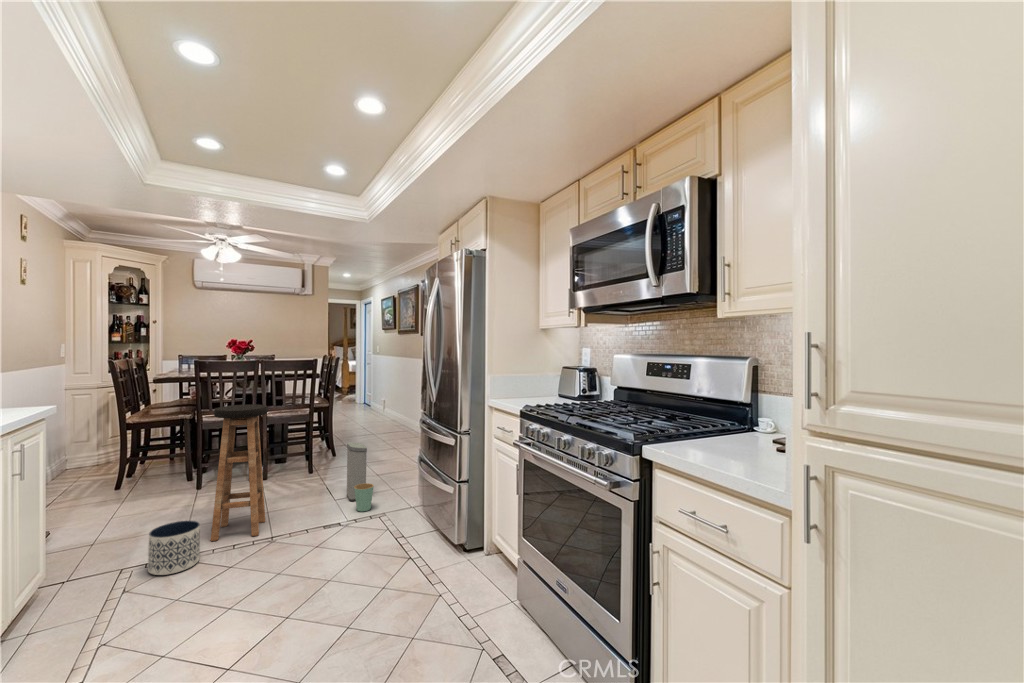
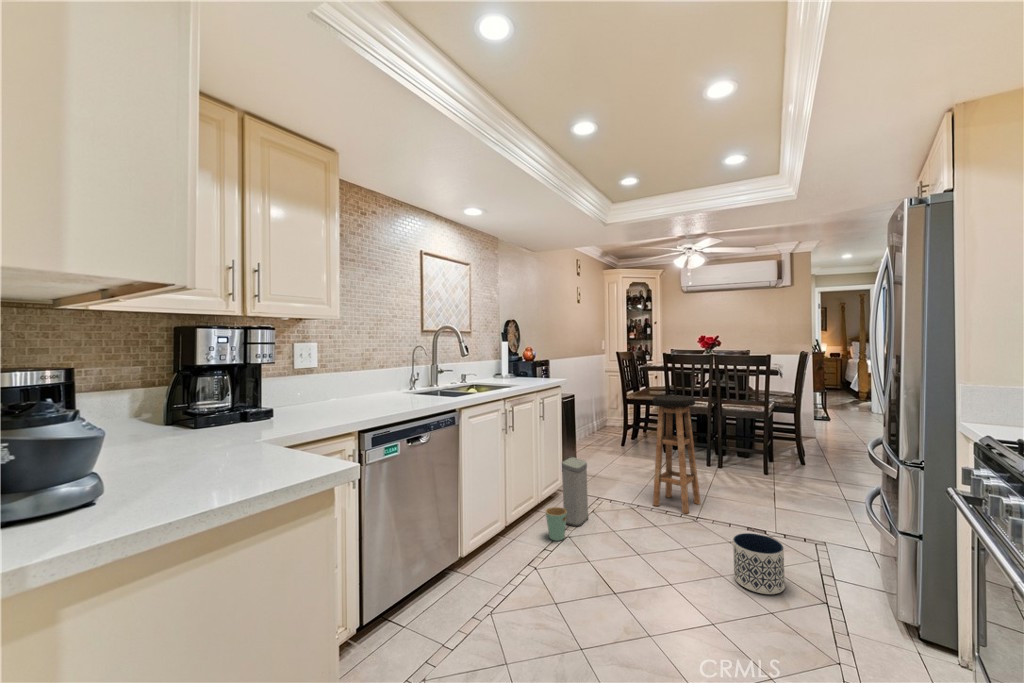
trash can: present [347,443,374,511] -> present [546,457,588,541]
planter: present [148,521,200,575] -> present [733,533,785,594]

